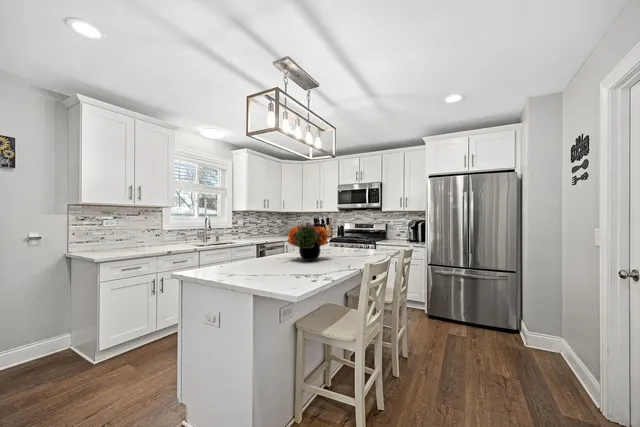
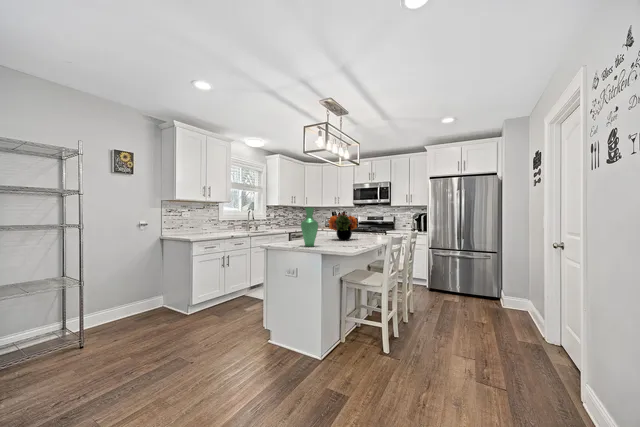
vase: none [228,217,256,279] -> present [301,208,318,247]

